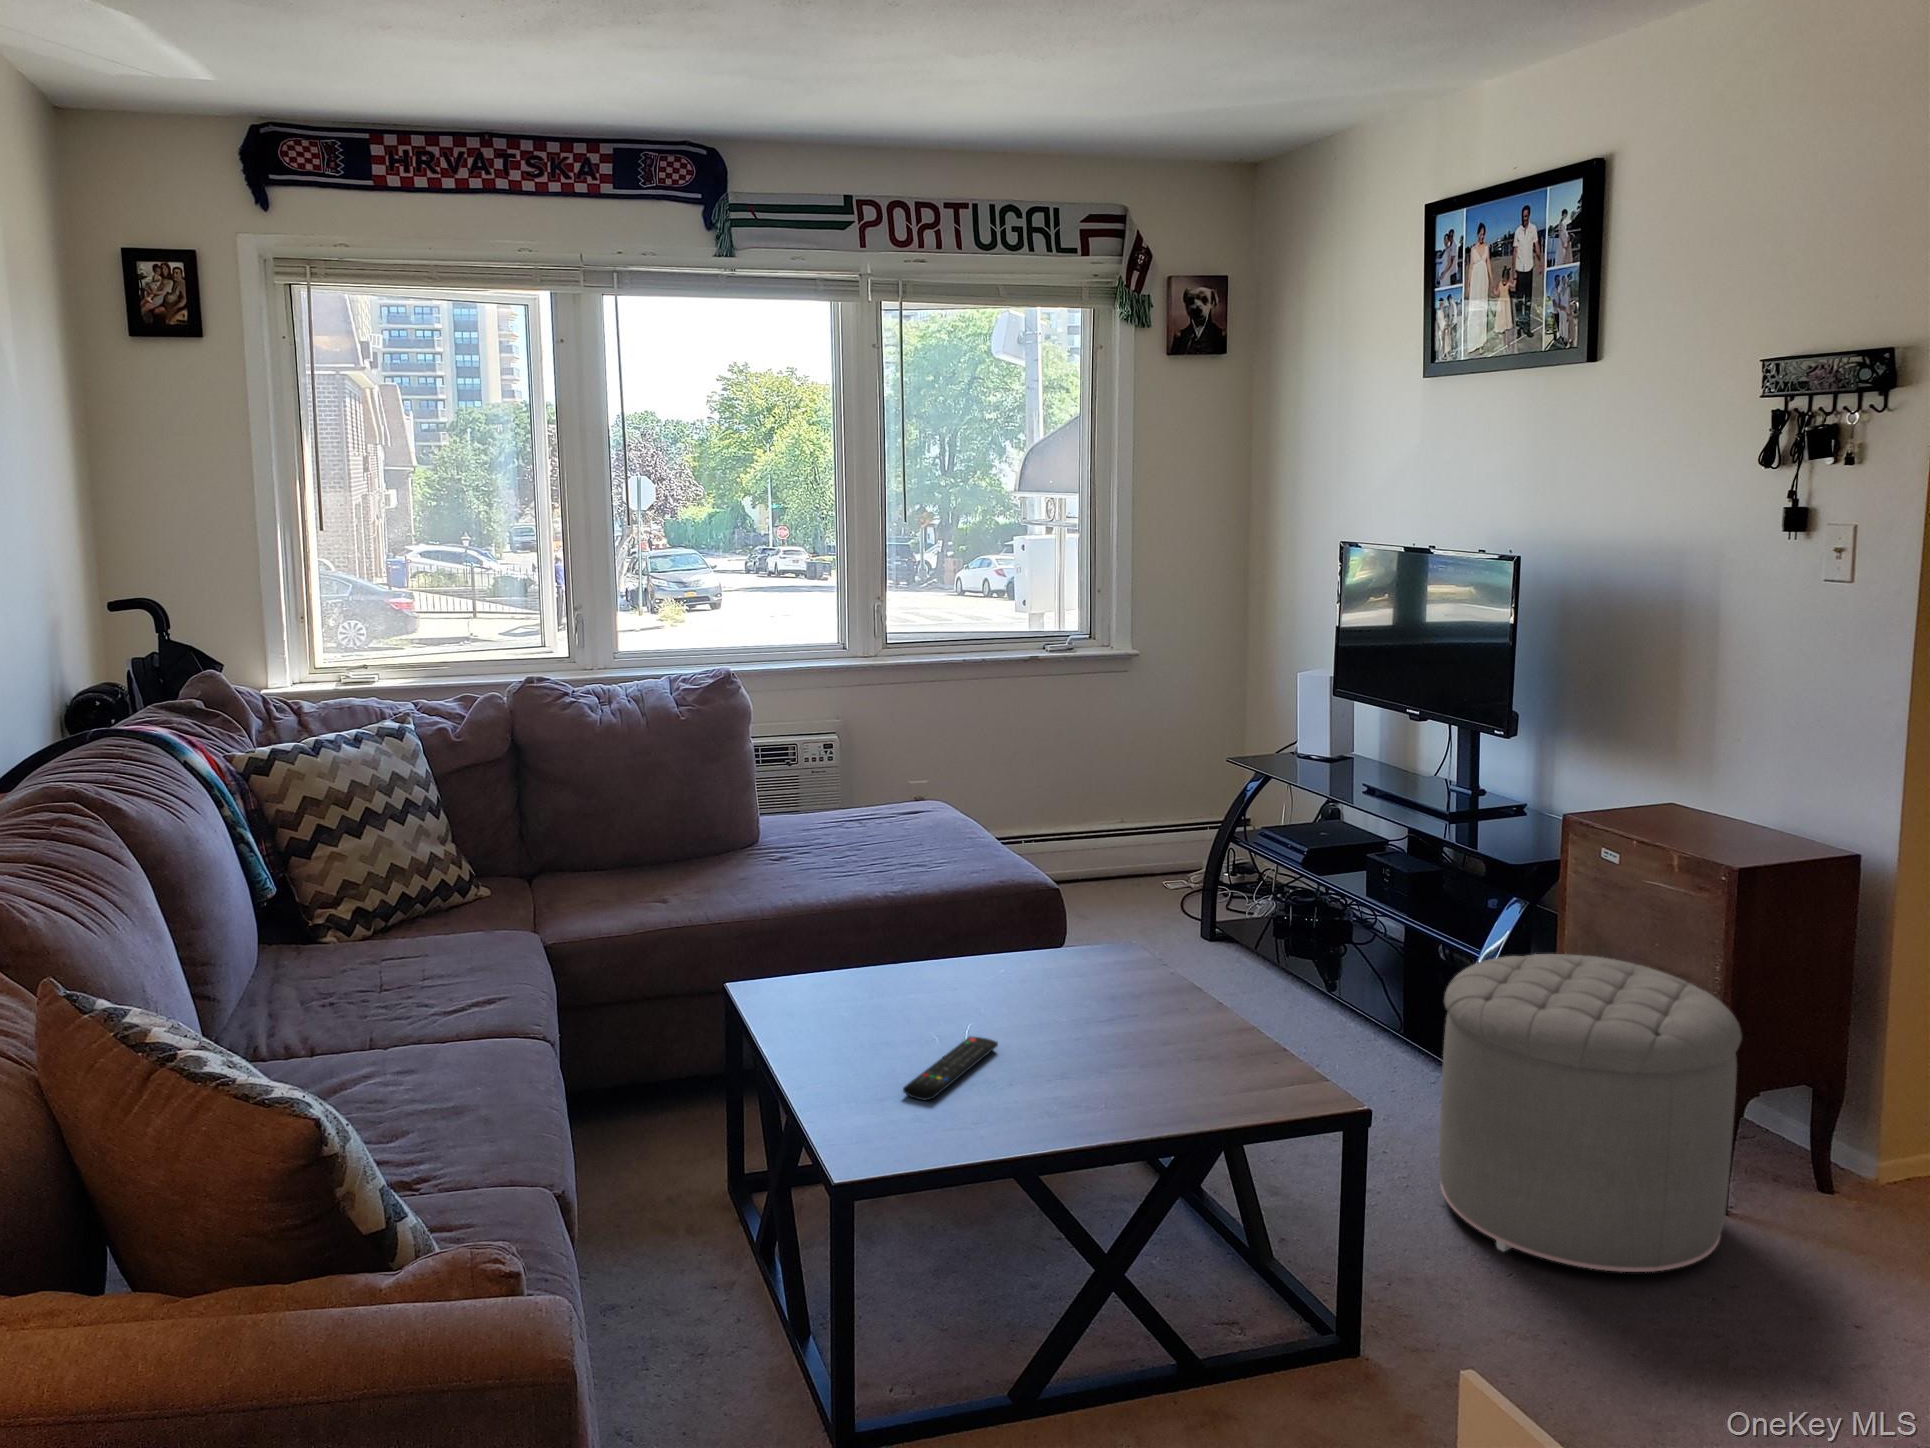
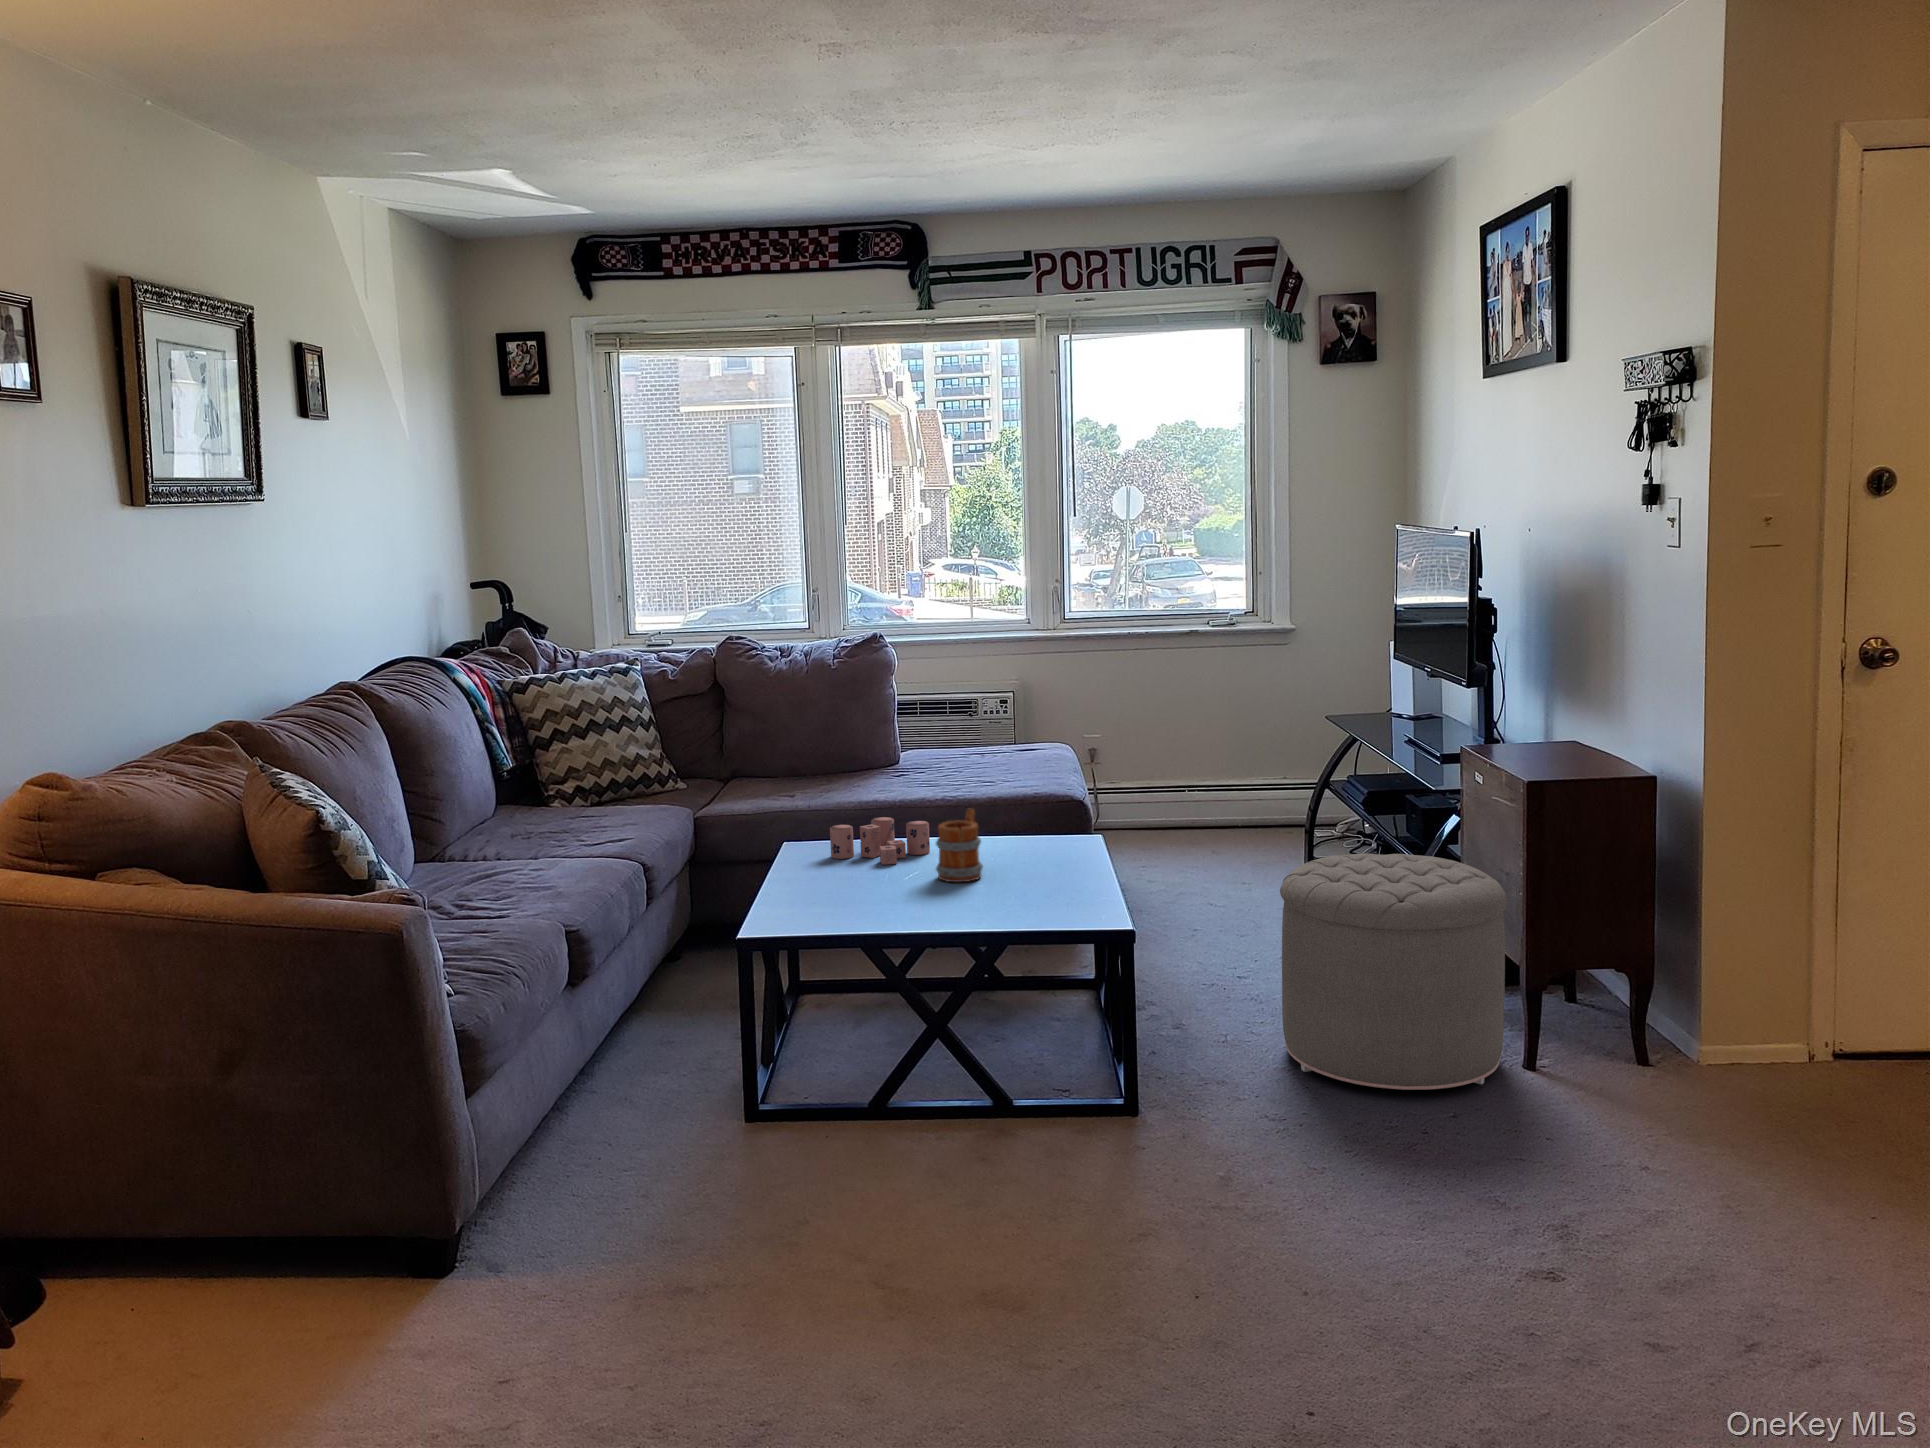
mug: none [1046,940,1110,1053] -> present [936,809,983,882]
candle: none [852,949,981,1026] -> present [830,817,930,865]
remote control: present [903,1037,998,1100] -> none [810,869,901,897]

